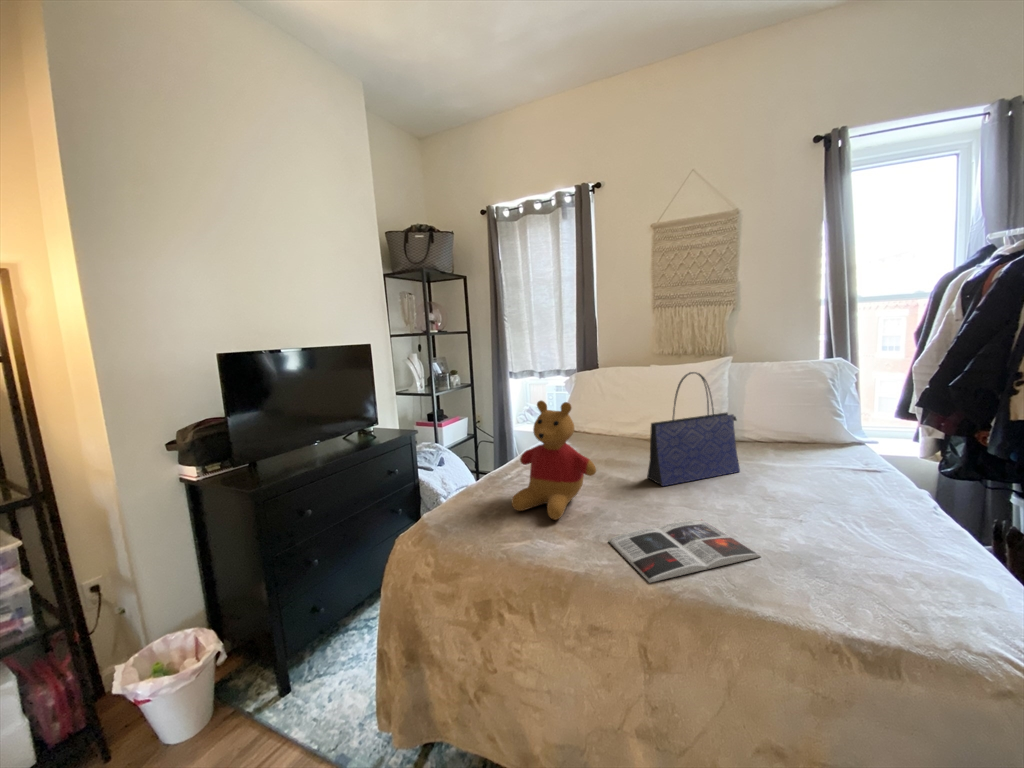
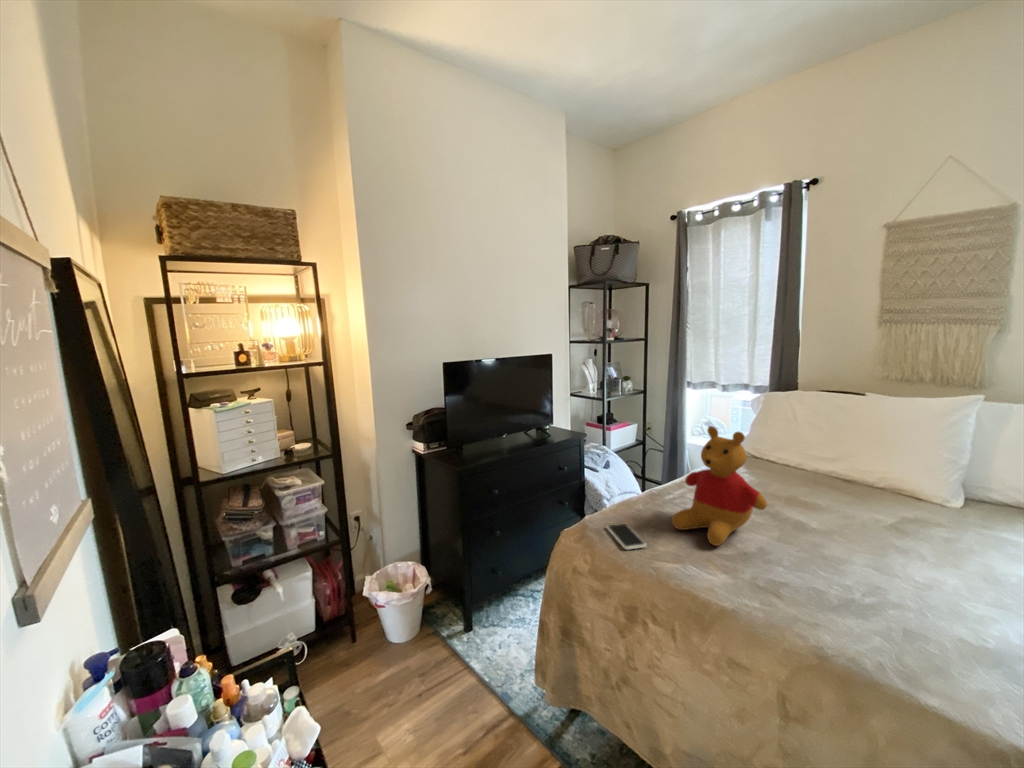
tote bag: present [647,372,740,486] -> none [835,414,976,540]
smartphone: none [445,517,489,544] -> present [607,524,646,549]
magazine: present [609,520,761,583] -> none [770,576,966,642]

